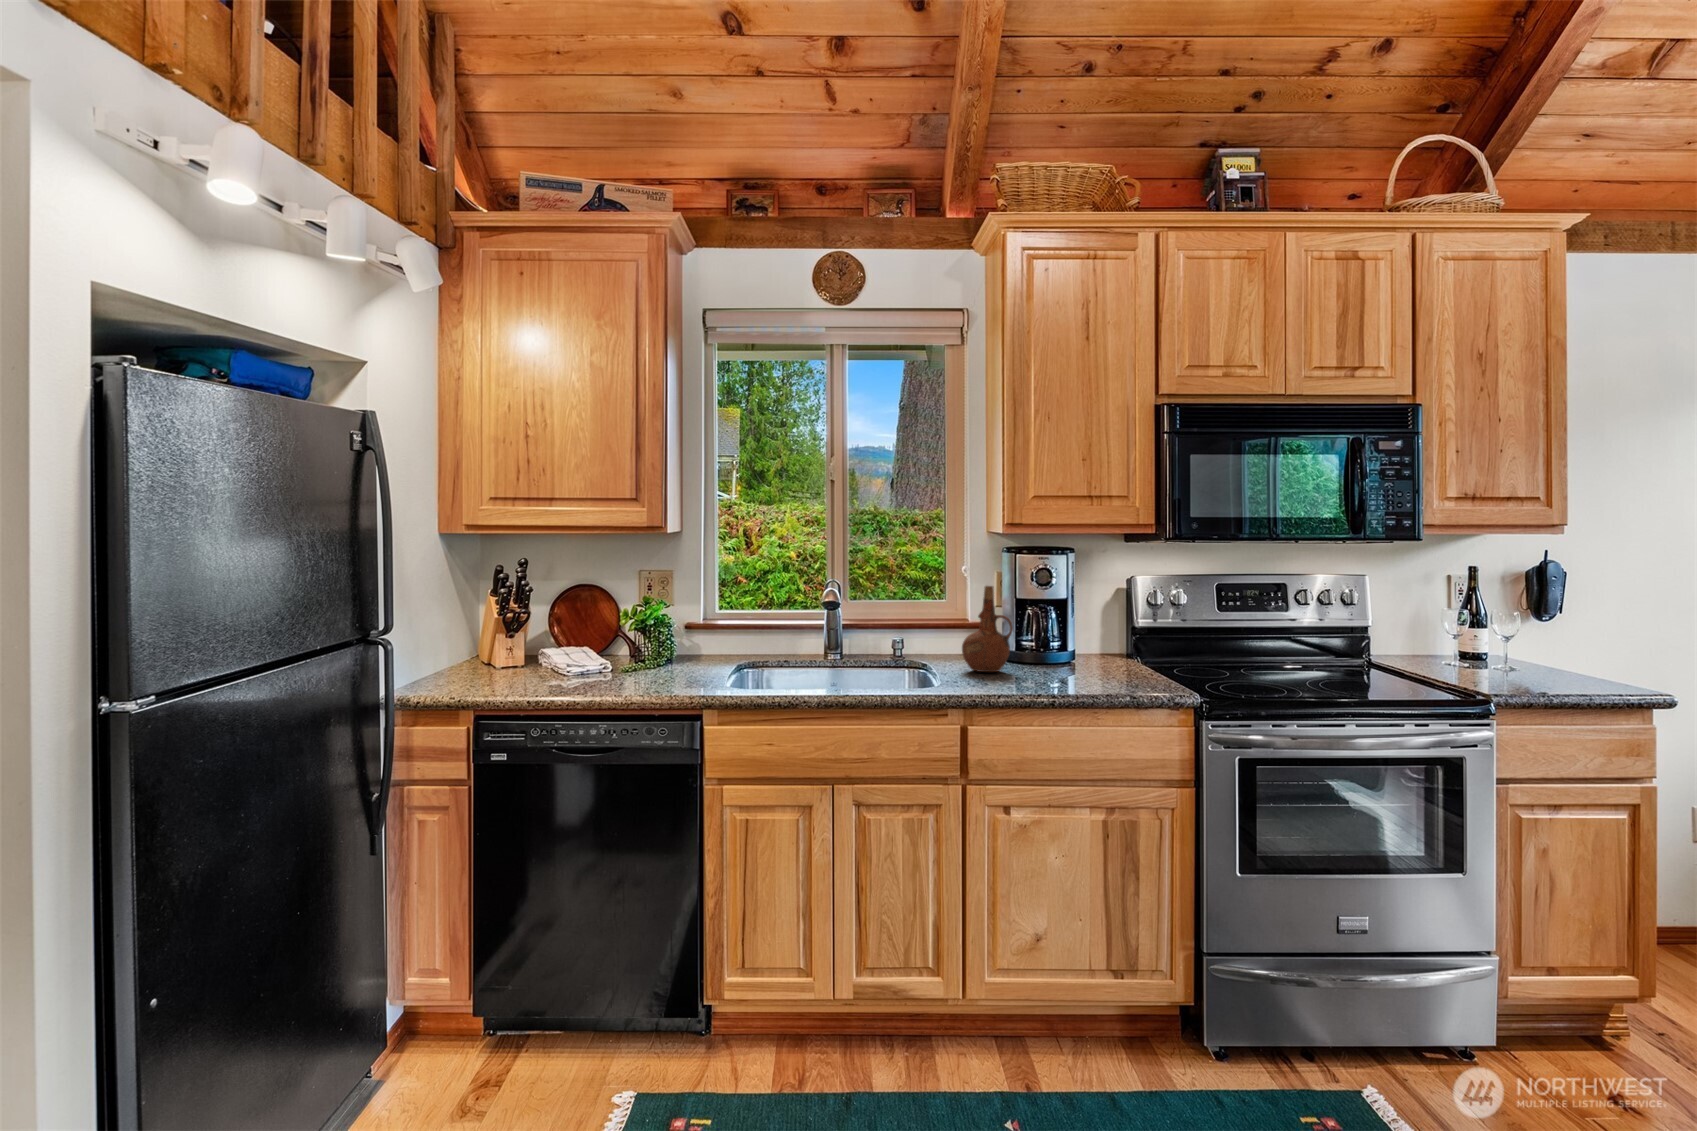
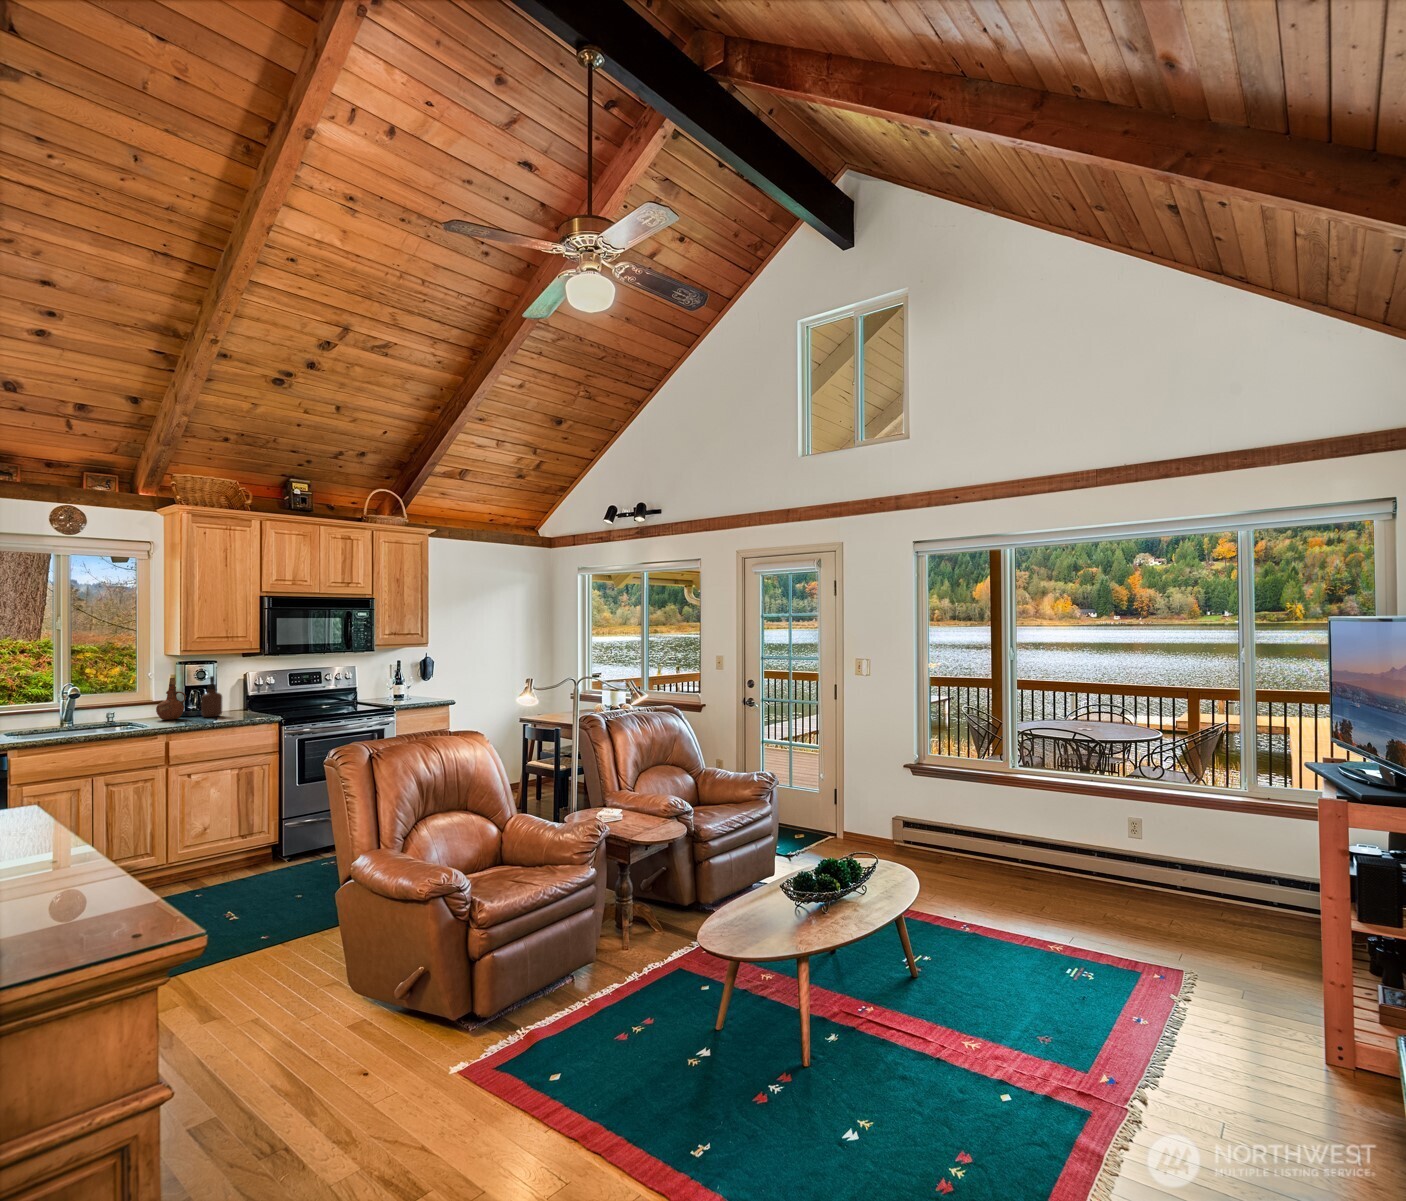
soap dispenser: none [1041,586,1079,675] -> present [201,676,222,717]

